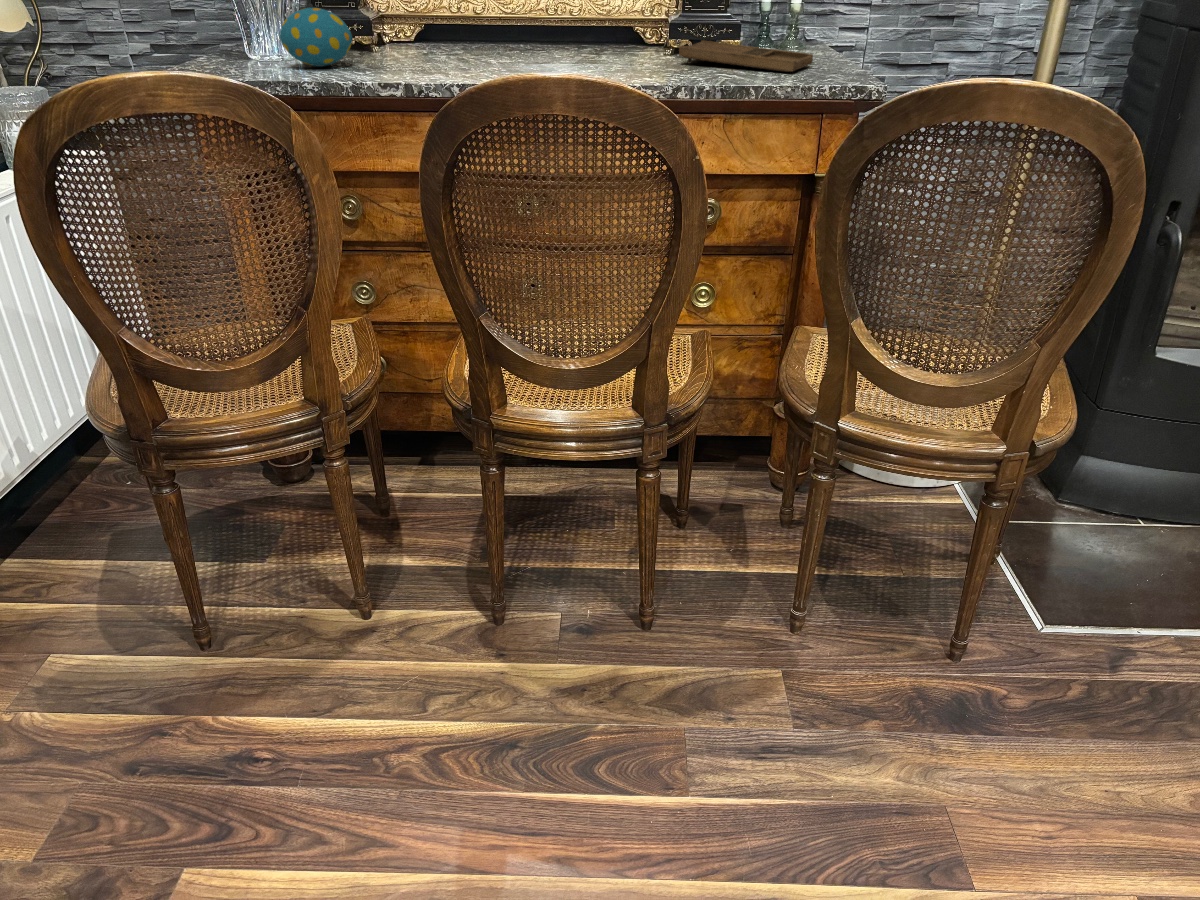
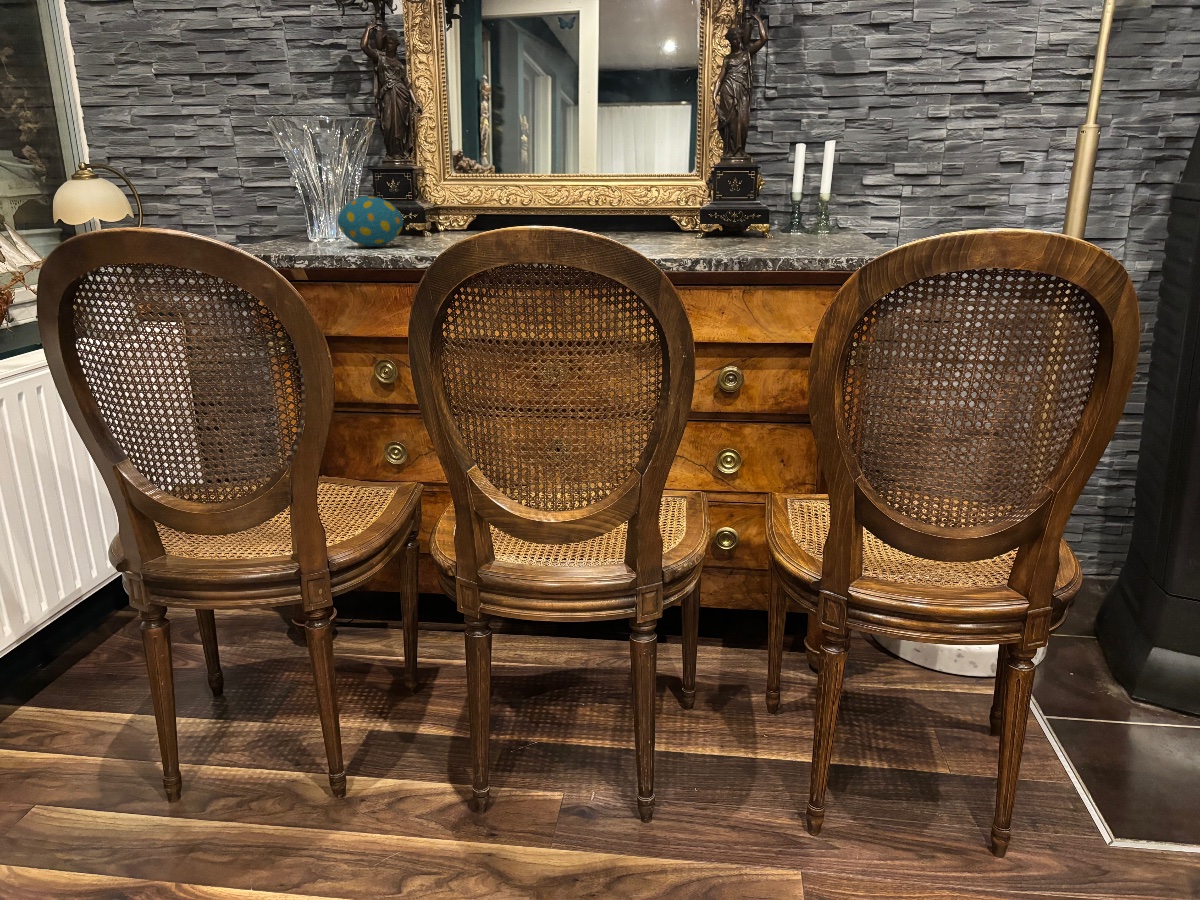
tray: present [679,40,813,72] -> none [706,224,836,249]

